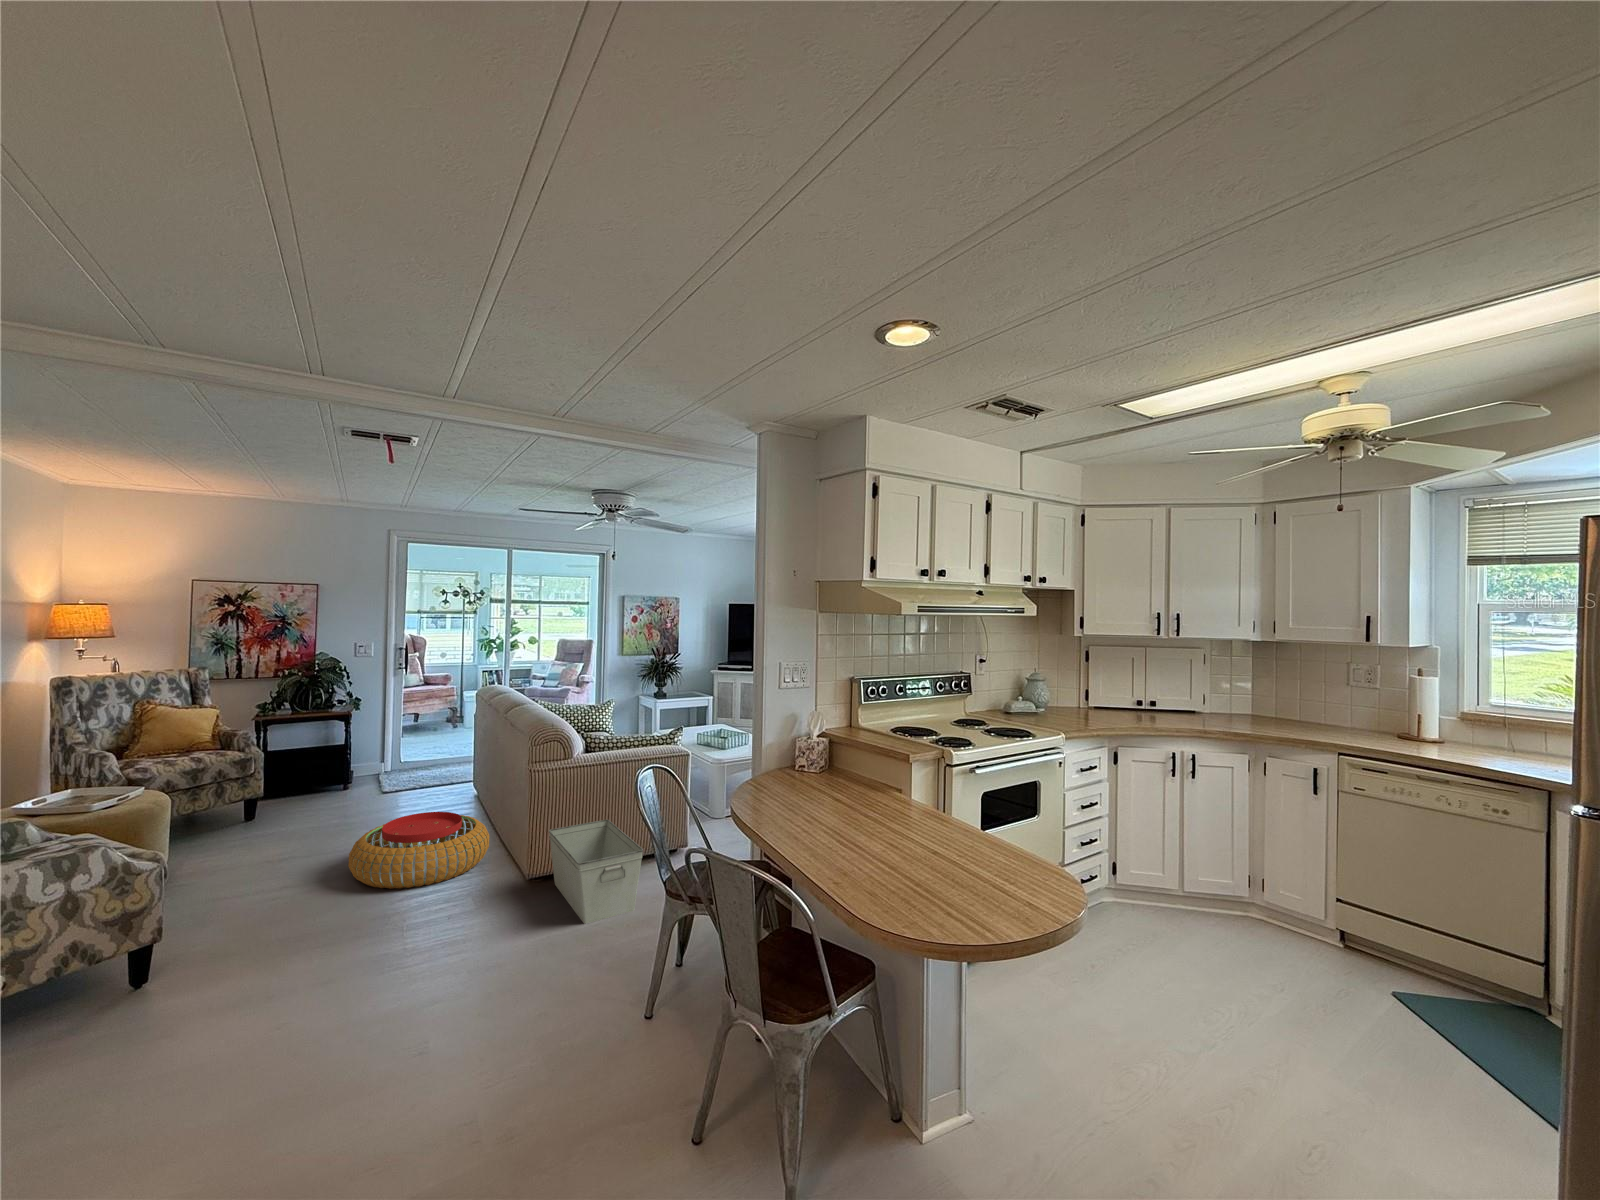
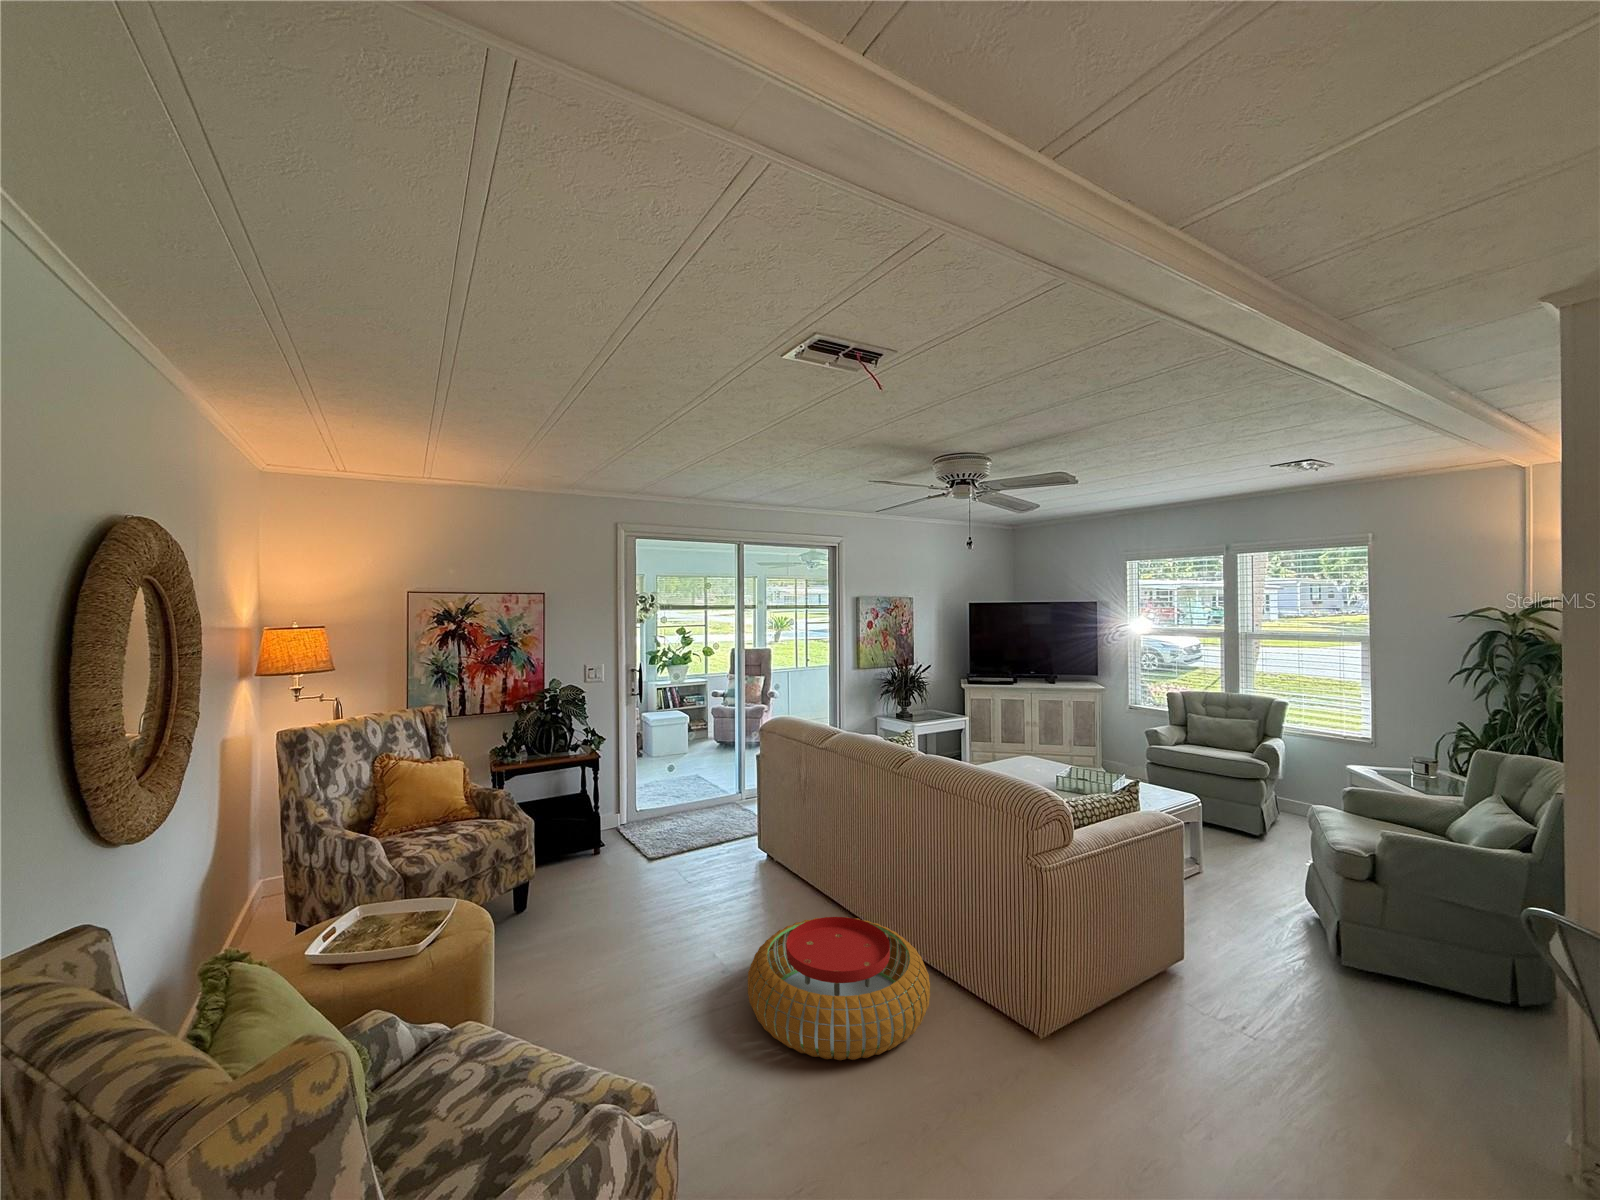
storage bin: present [549,820,643,924] -> none [1075,939,1298,1158]

